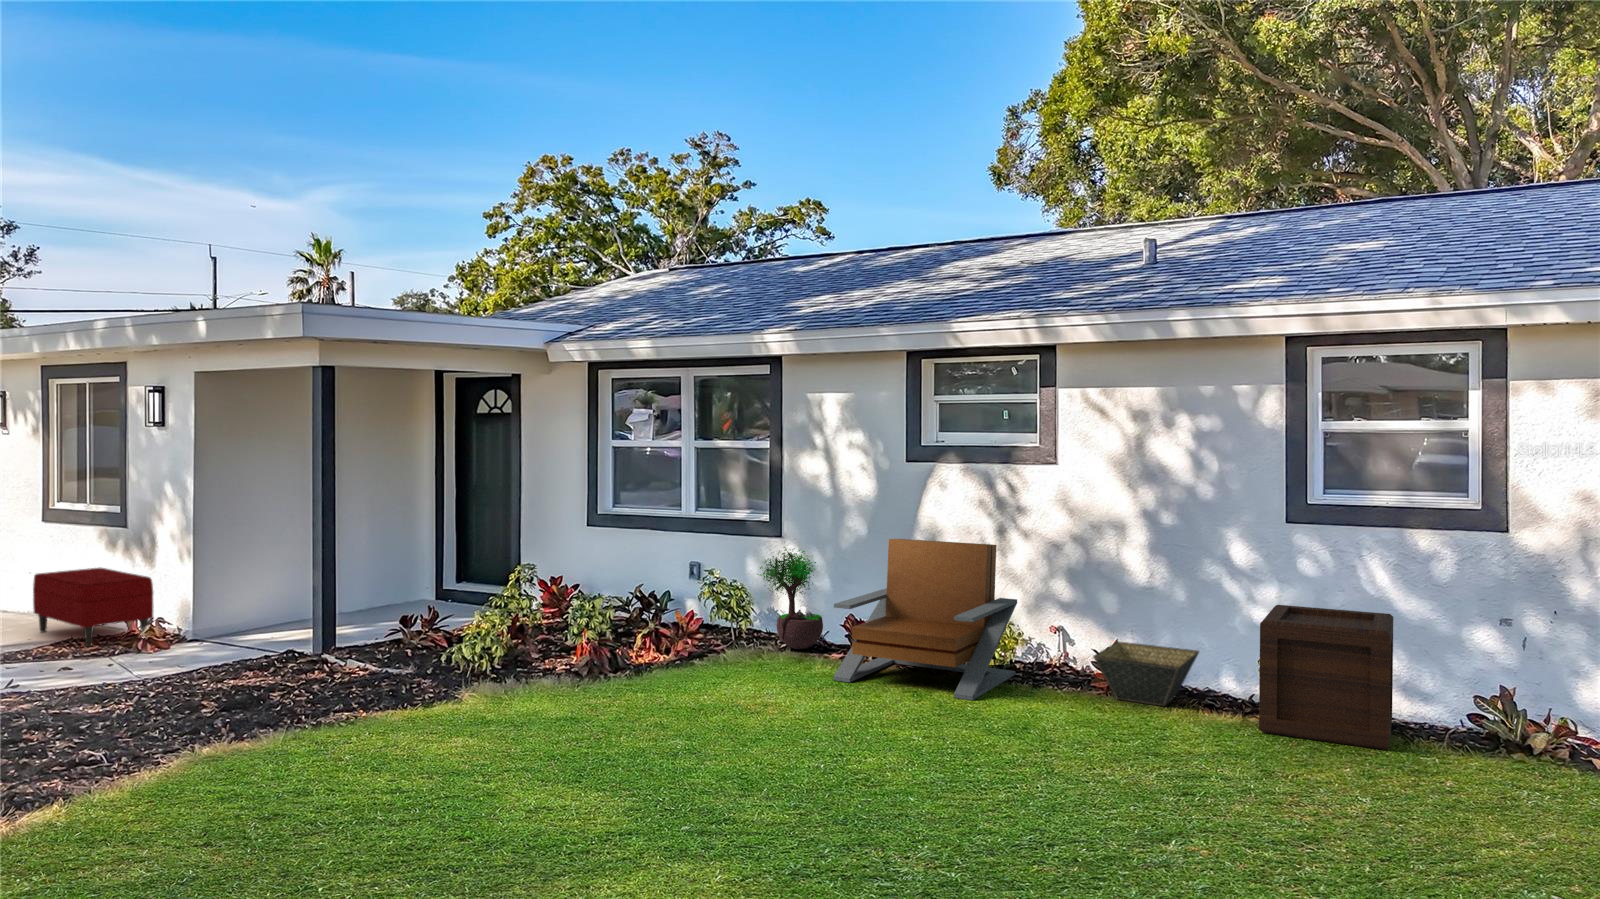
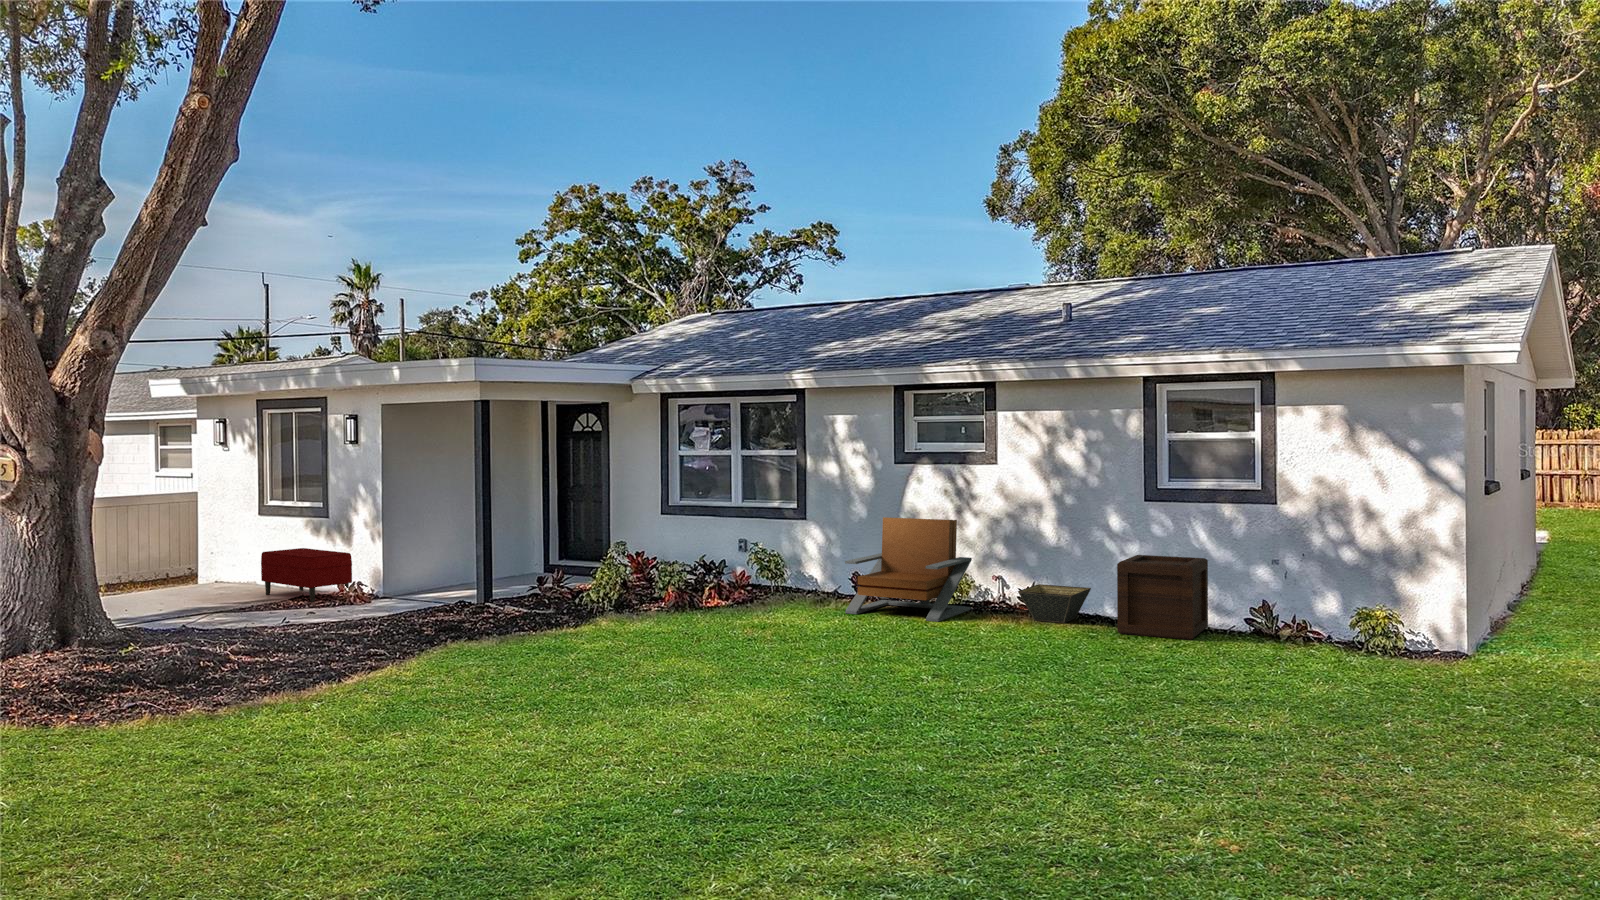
potted tree: present [757,547,823,649] -> none [790,521,838,598]

